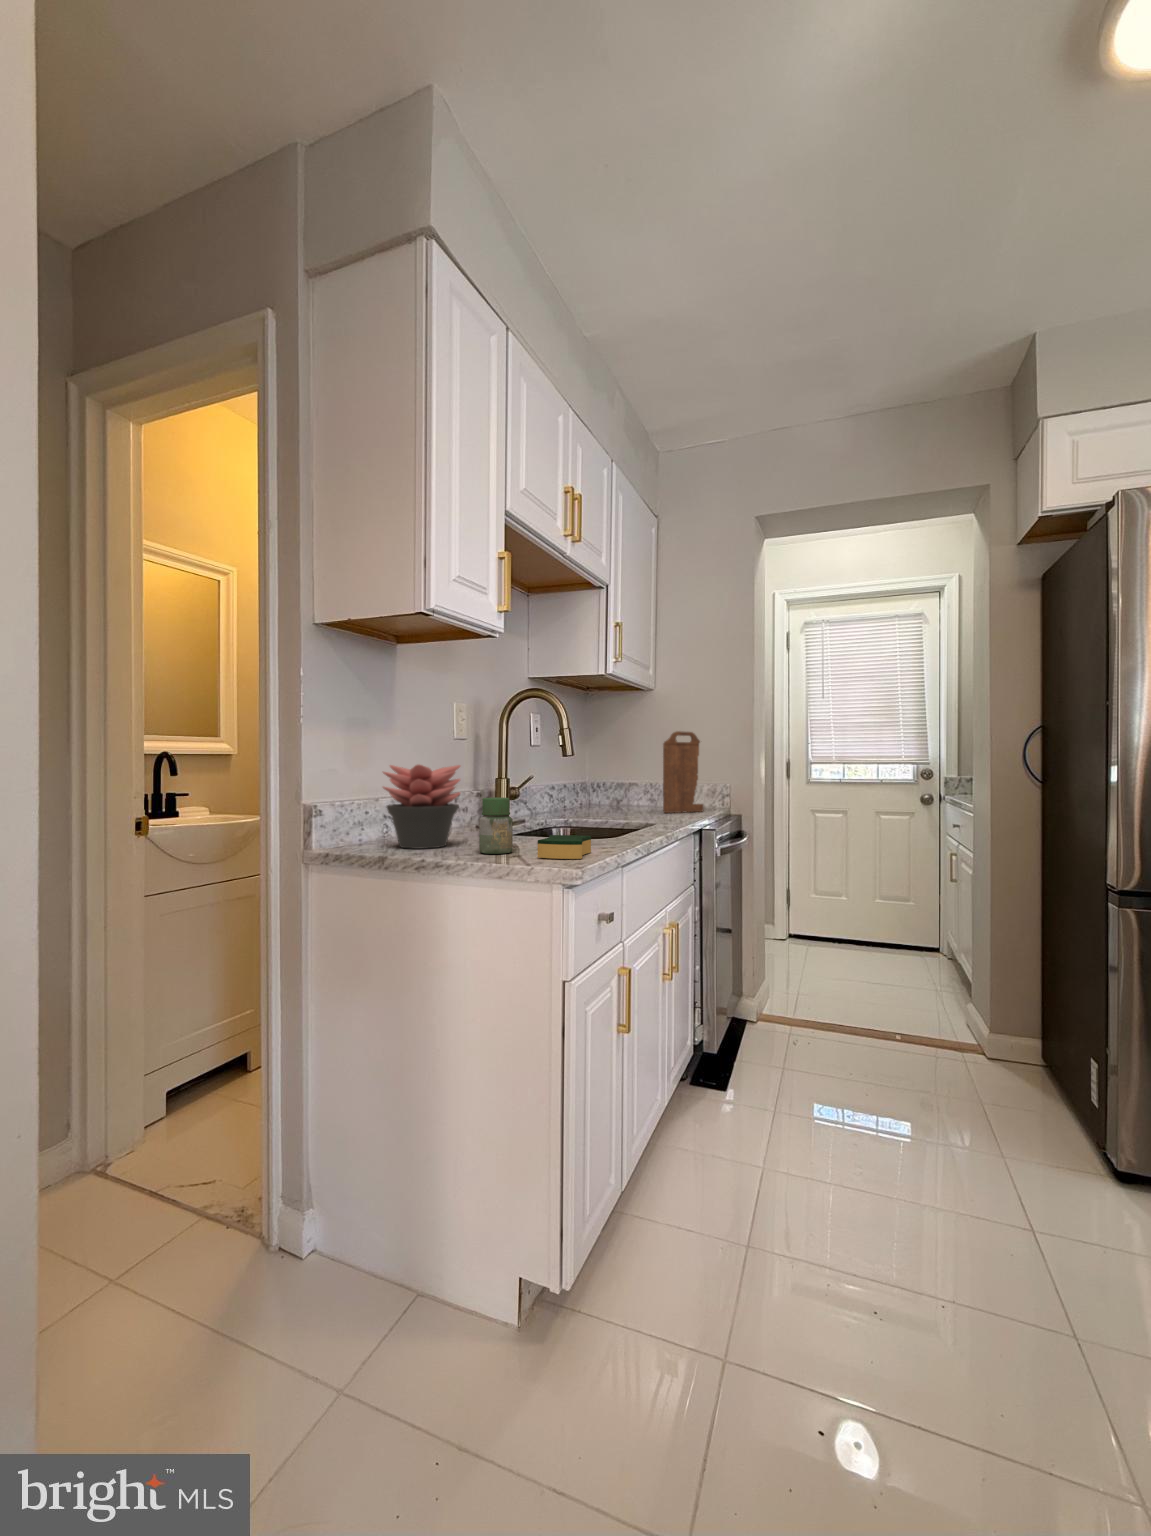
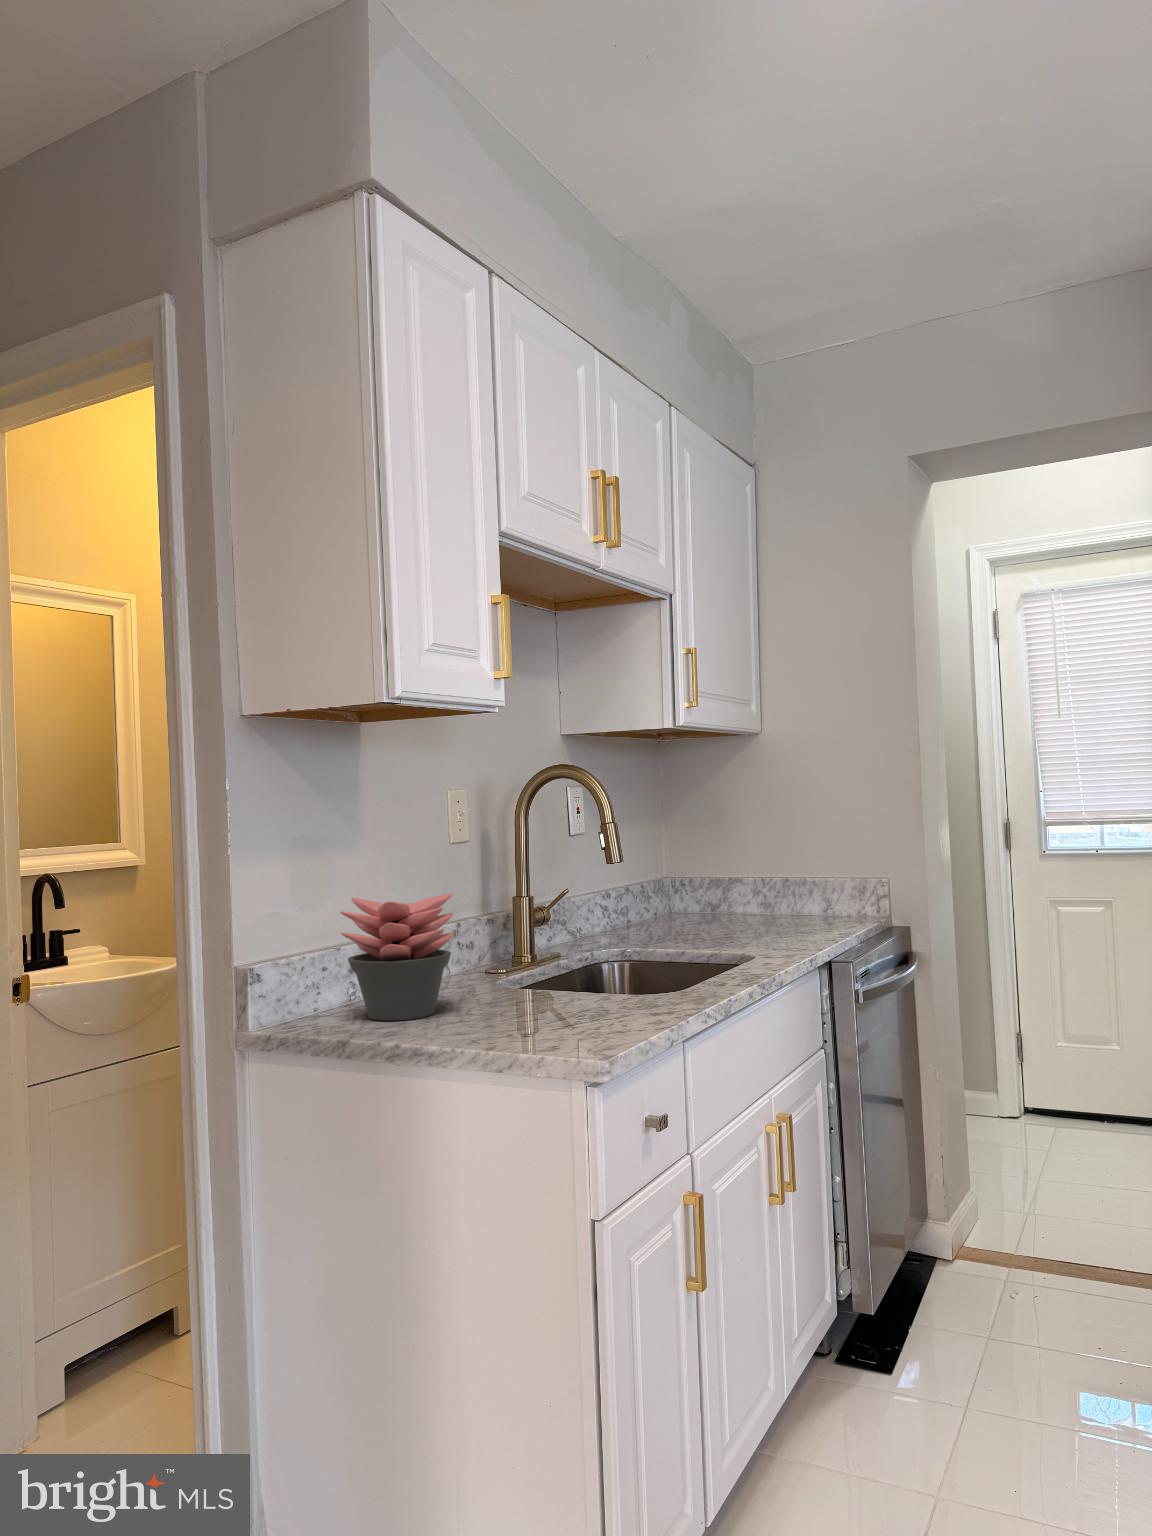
cutting board: present [663,731,704,813] -> none [777,799,848,928]
jar: present [479,797,513,854] -> none [475,946,524,1030]
sponge: present [537,835,591,859] -> none [555,999,636,1039]

